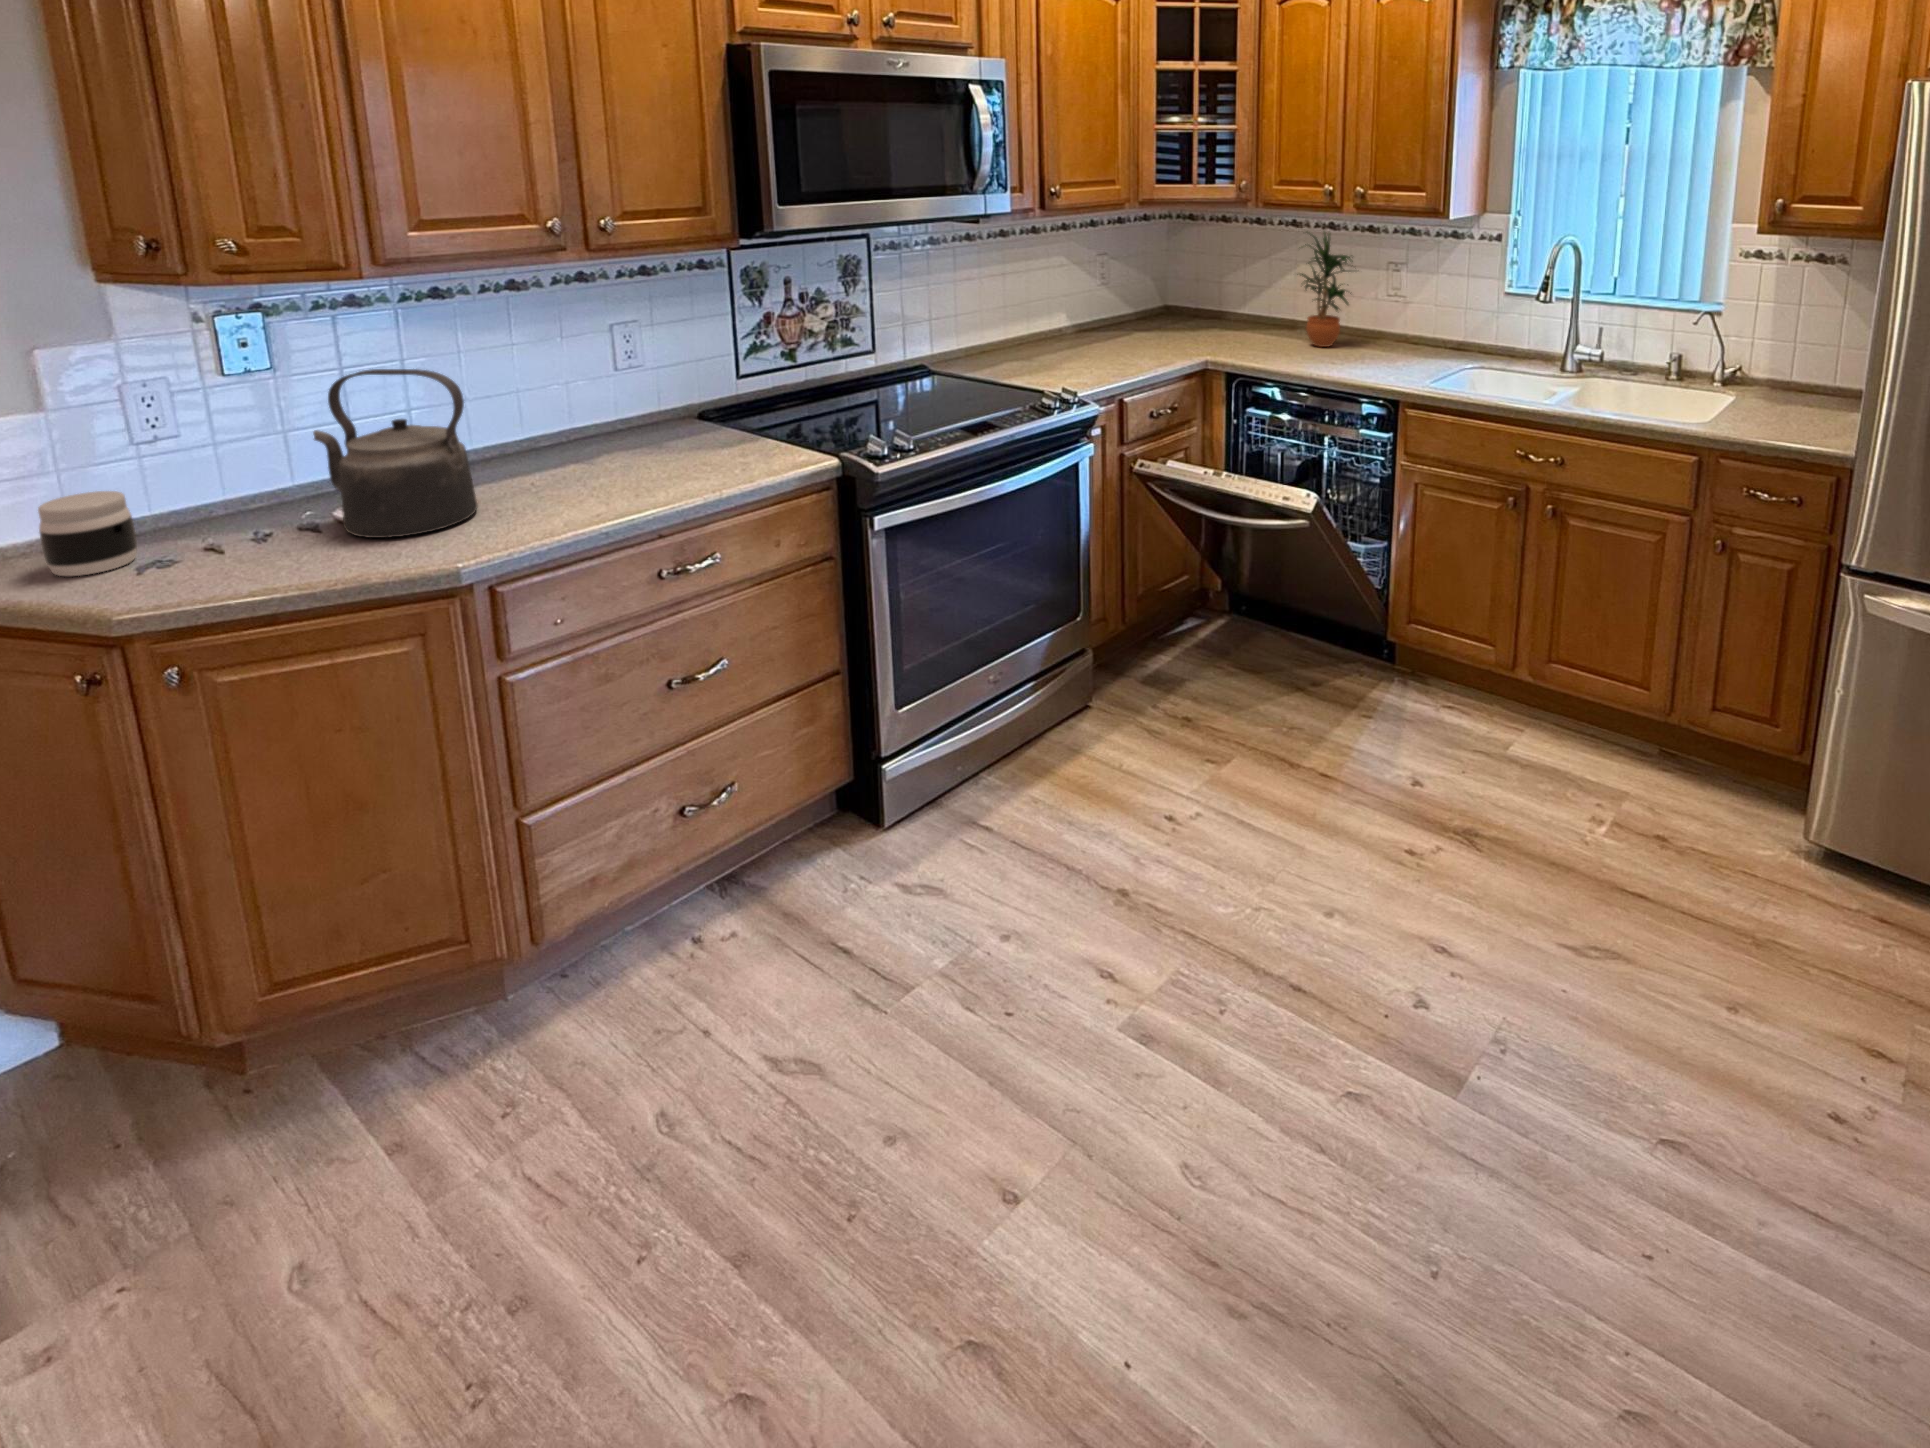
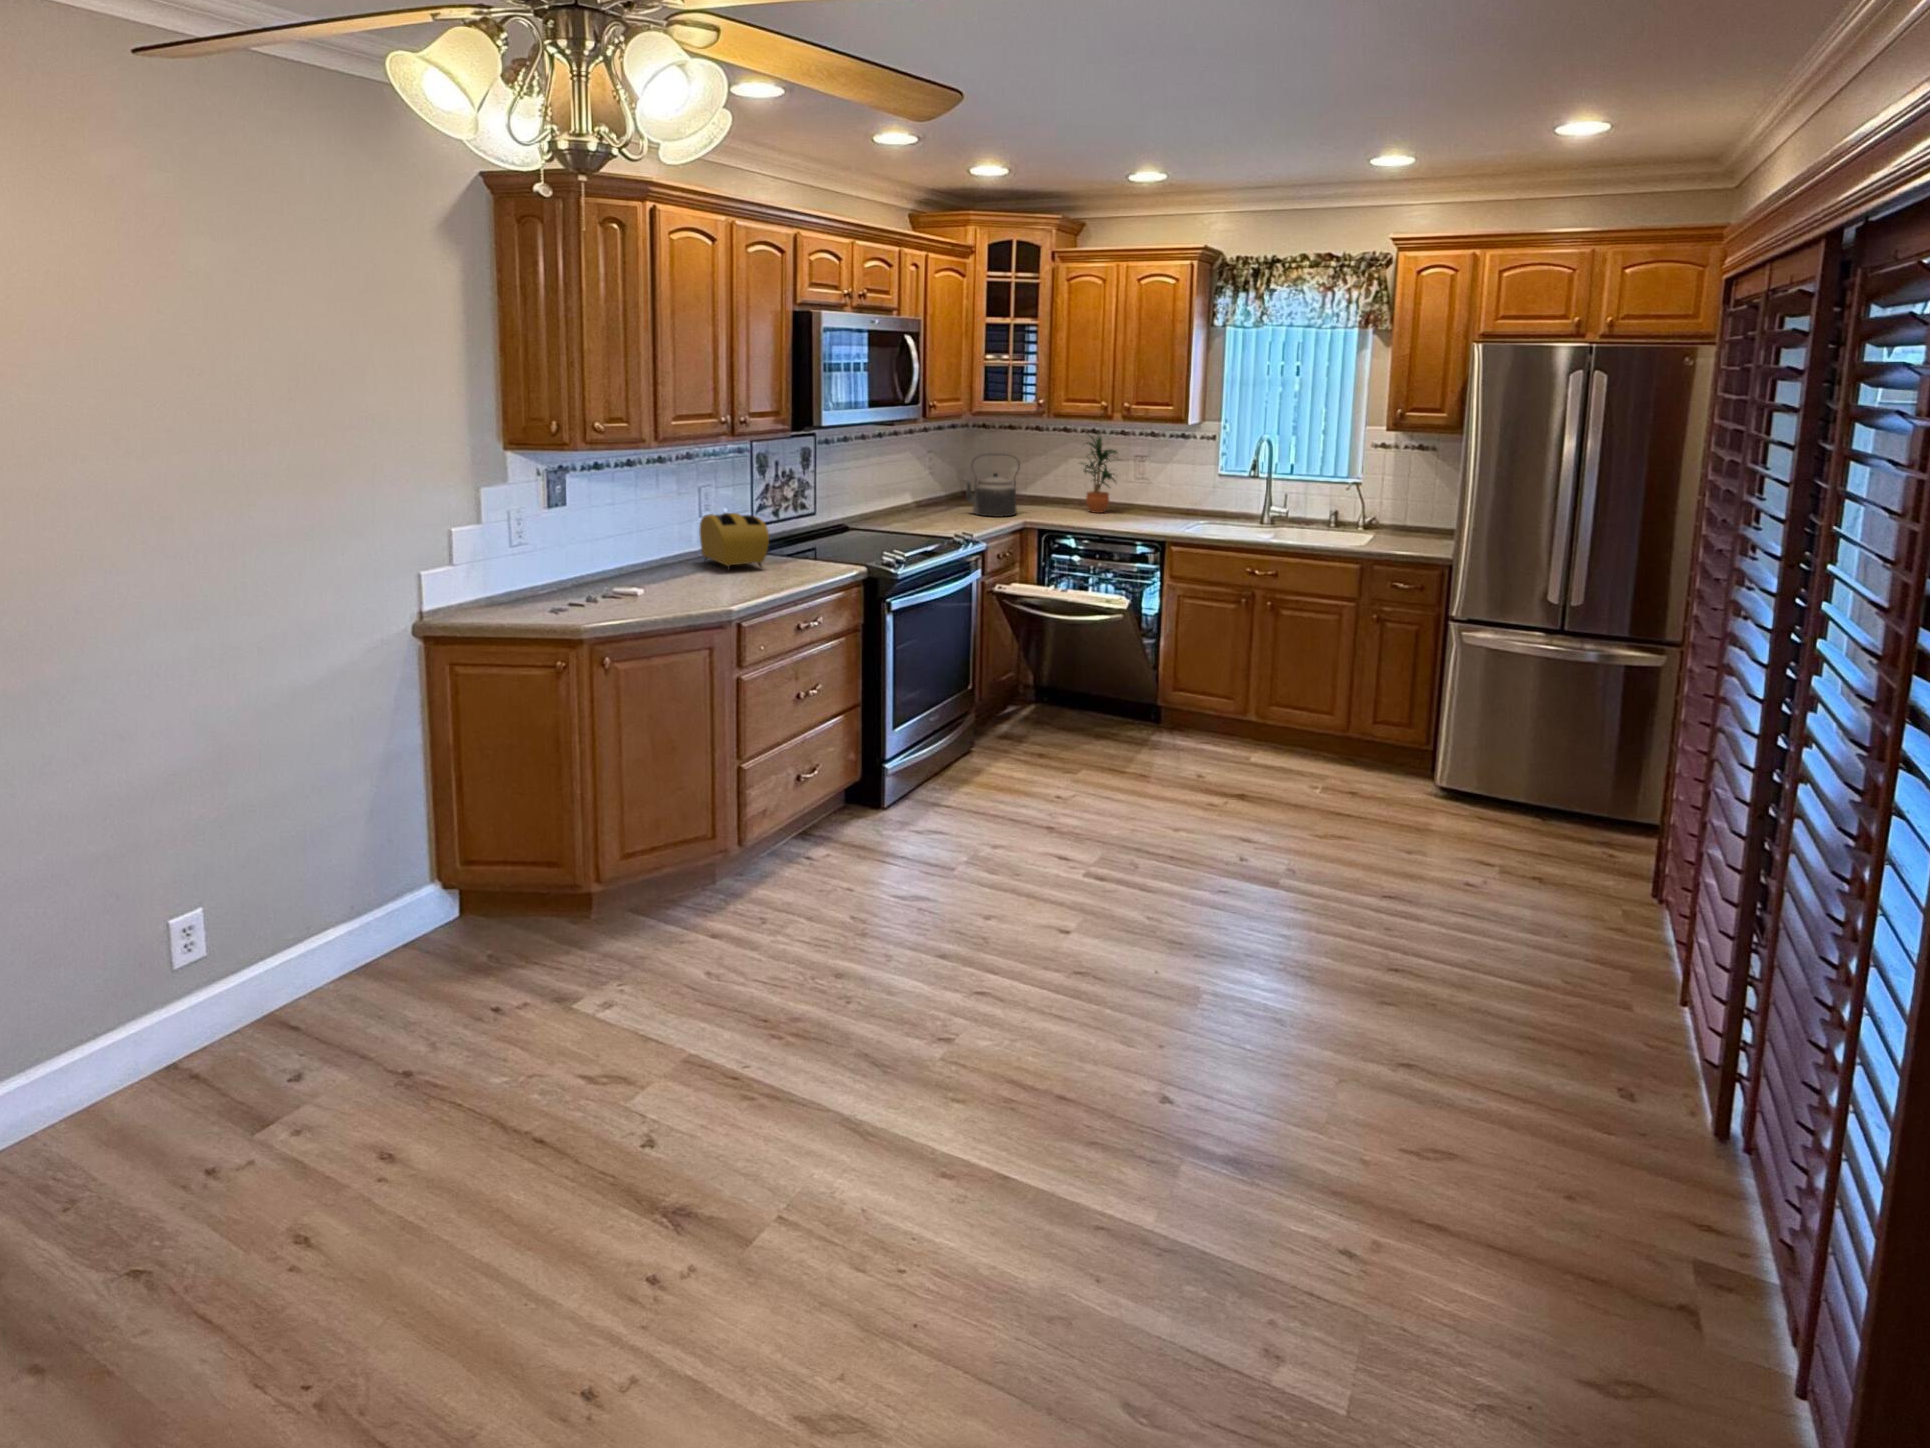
kettle: present [313,369,477,538] -> present [963,454,1020,517]
toaster: none [580,369,674,468] -> present [699,513,769,571]
jar: present [38,491,137,576] -> none [499,570,541,615]

